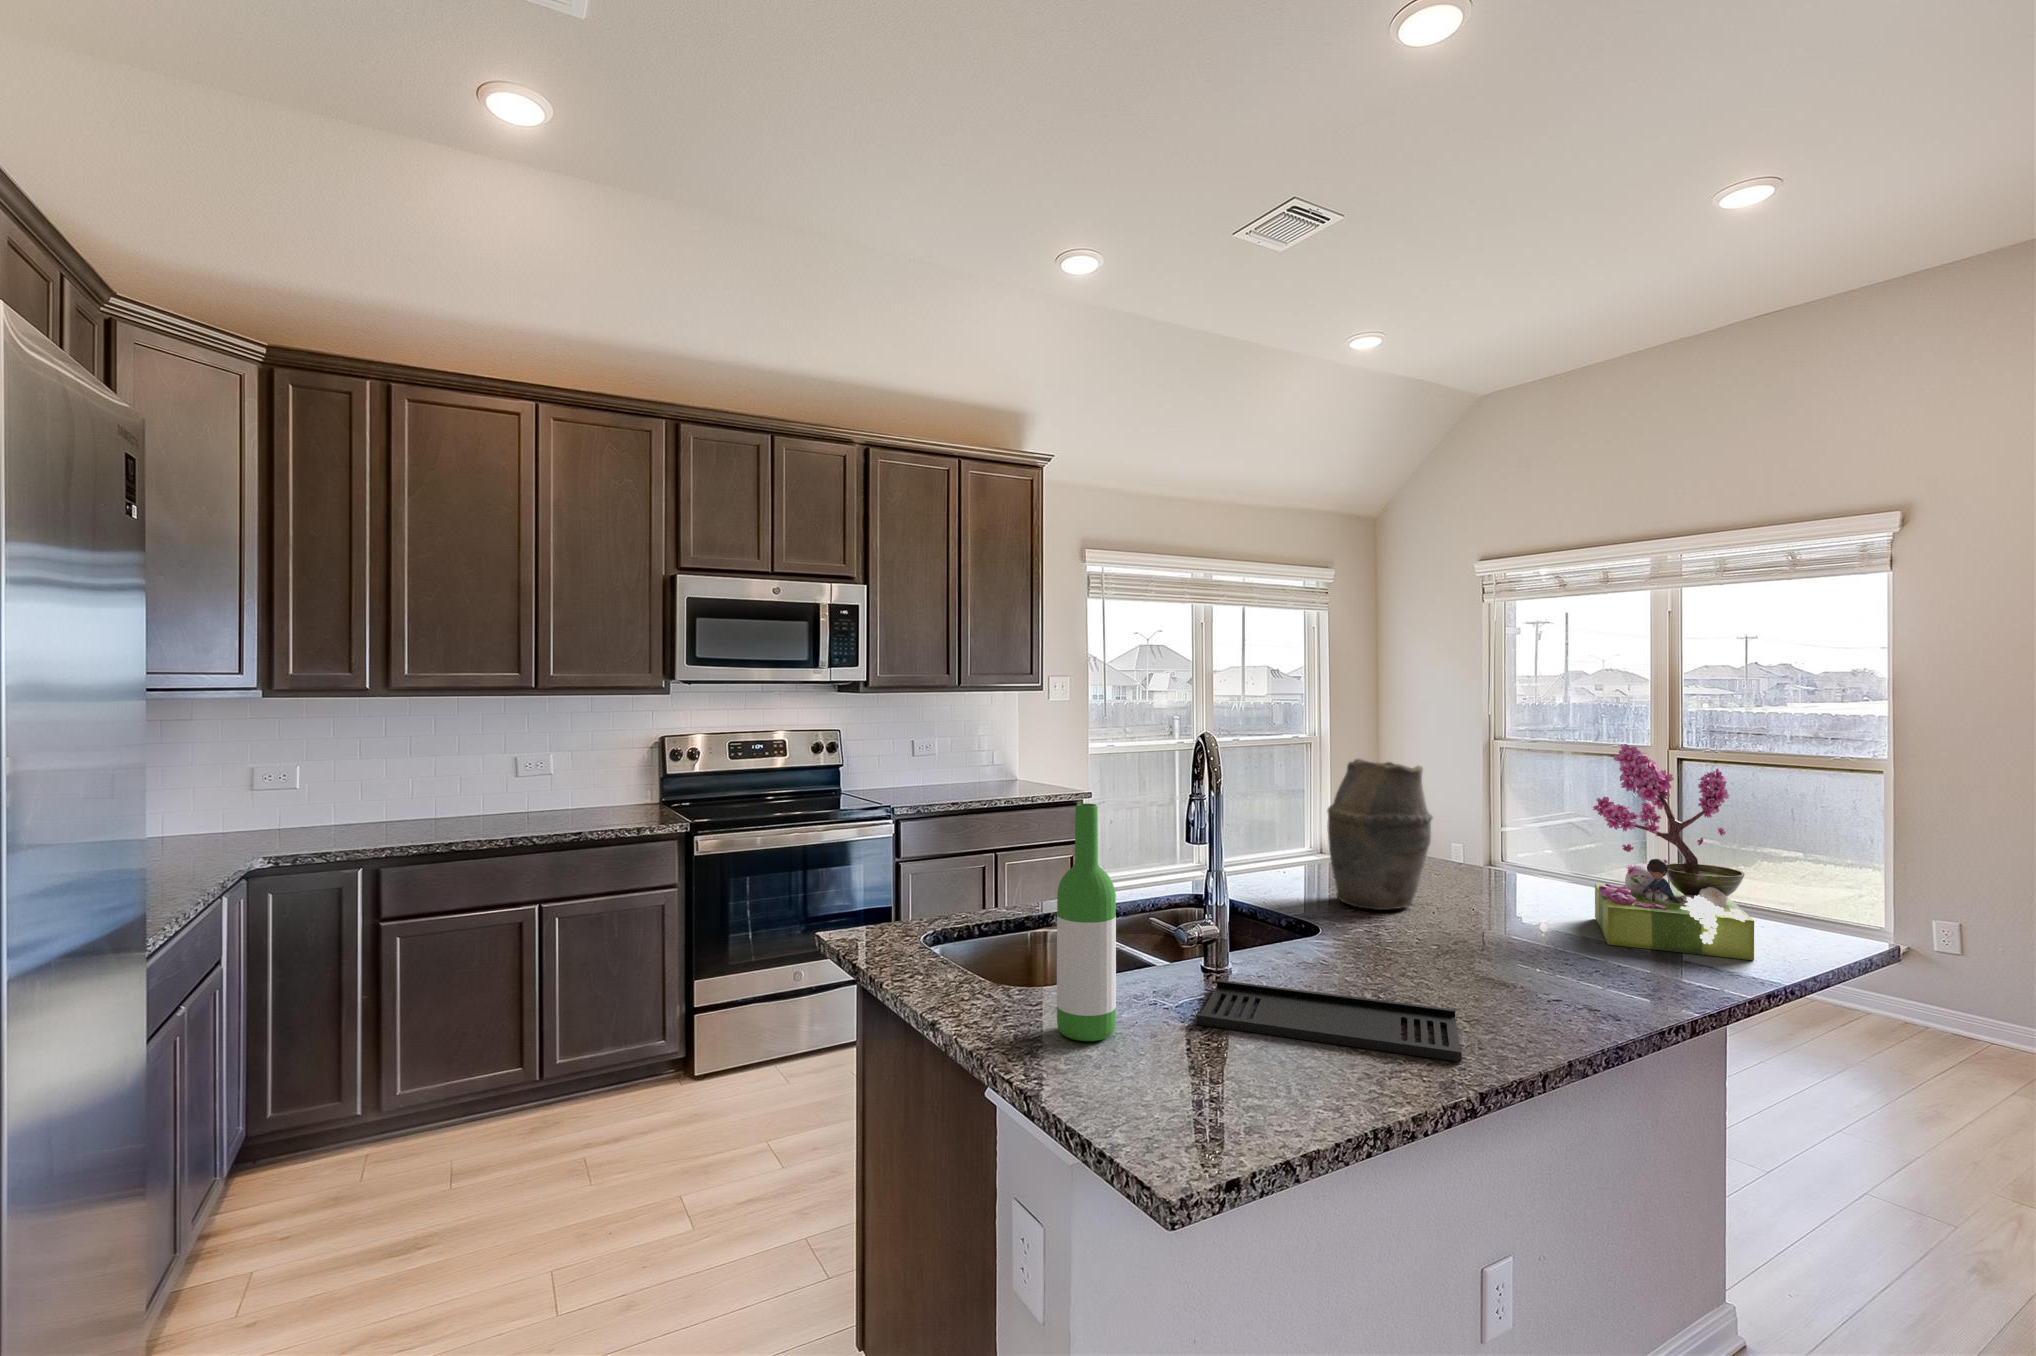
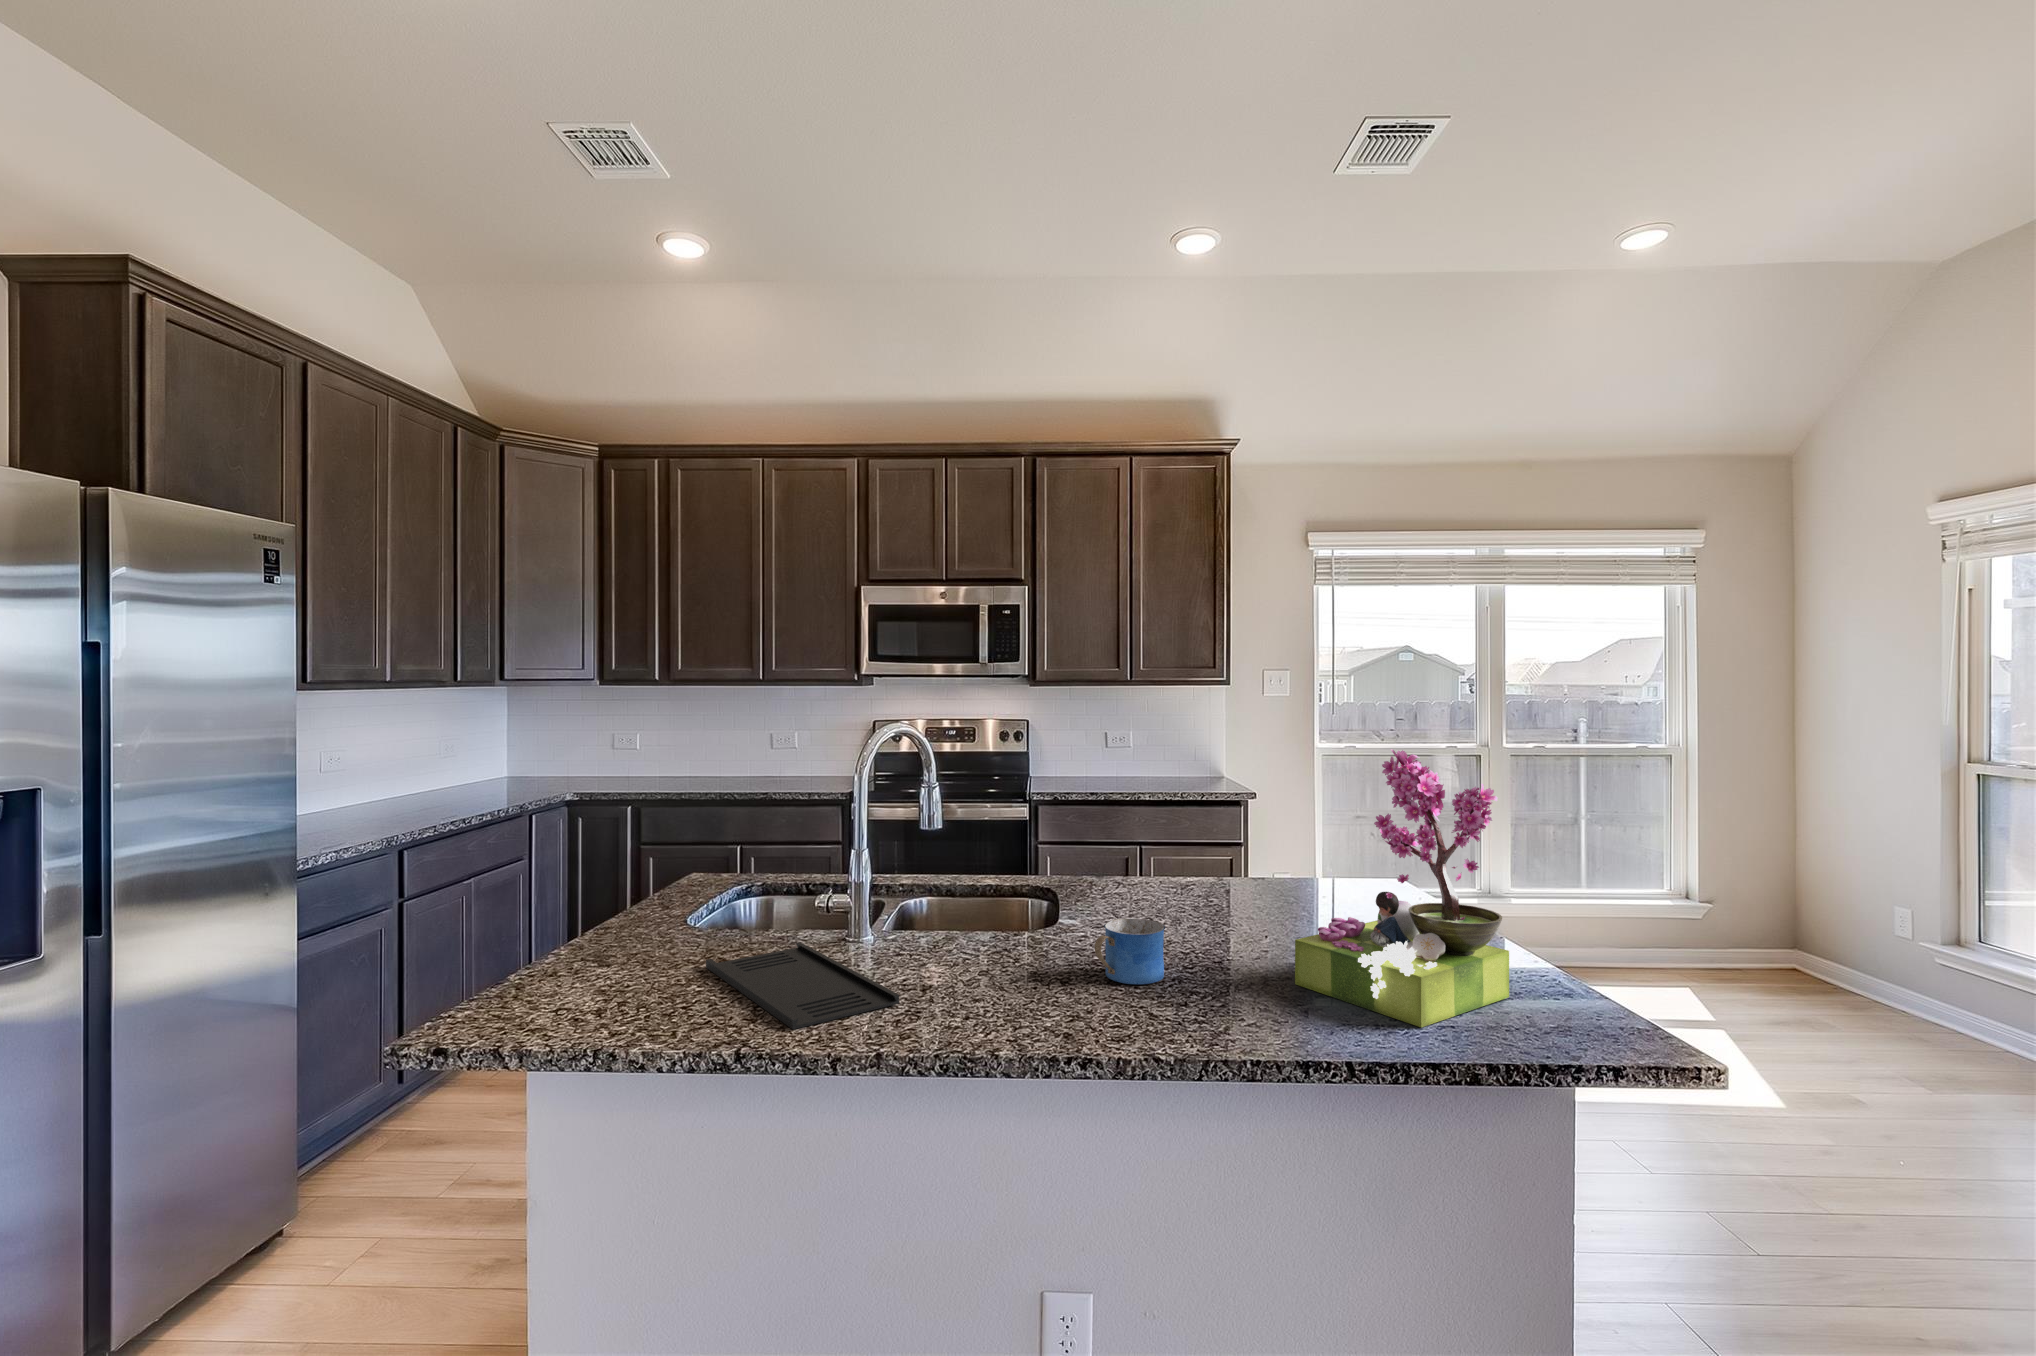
vase: present [1327,759,1433,910] -> none [1126,757,1235,921]
wine bottle: present [1057,803,1116,1041] -> none [597,771,648,963]
mug: none [1481,907,1543,966] -> present [1095,919,1165,984]

